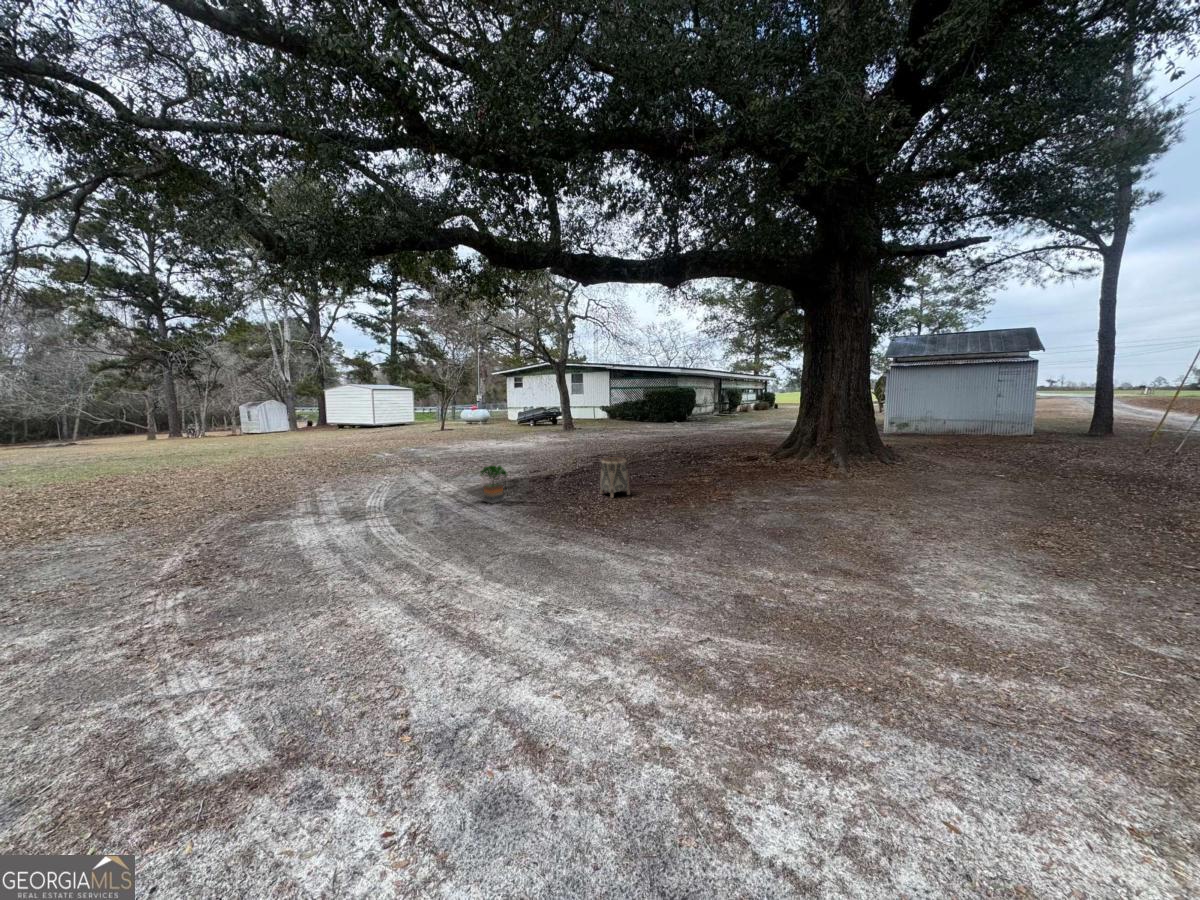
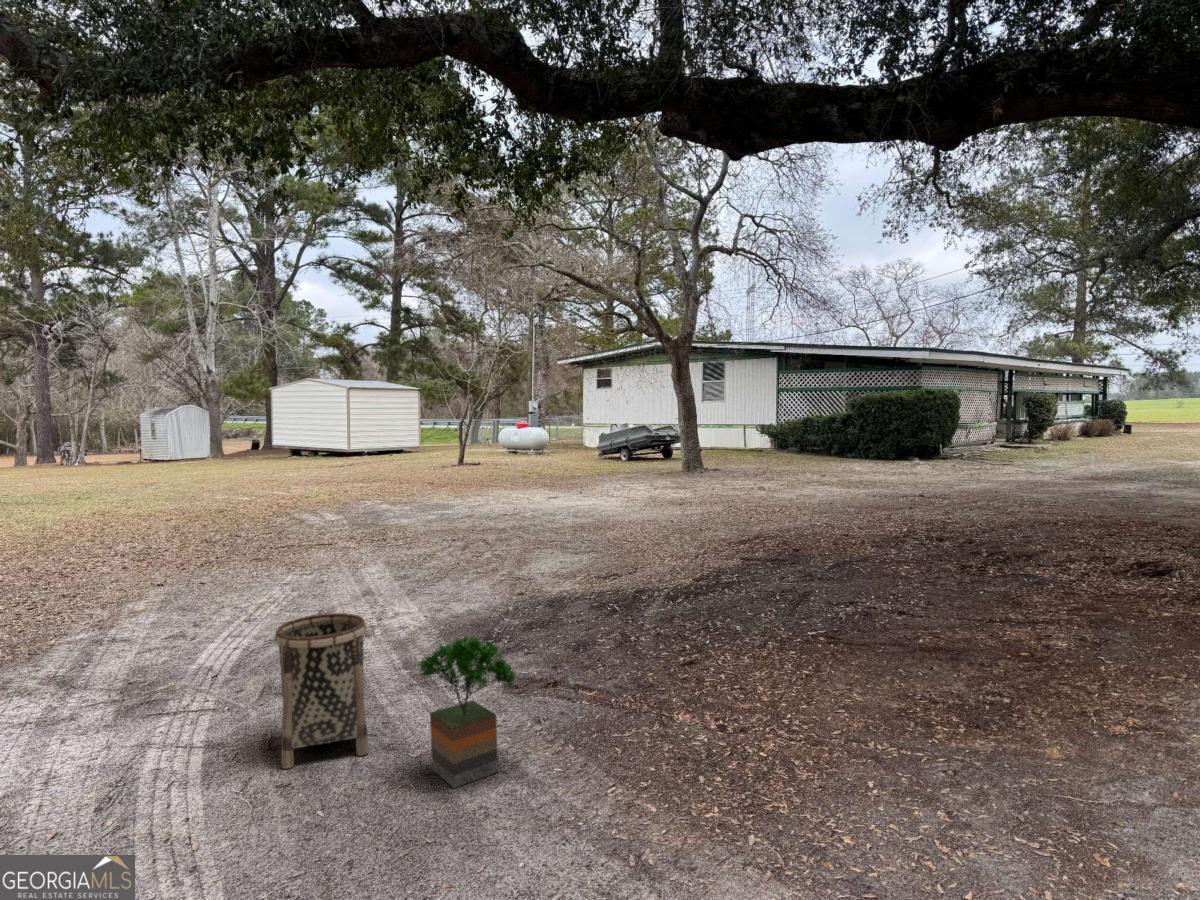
basket: present [600,457,630,498] -> present [275,613,369,769]

